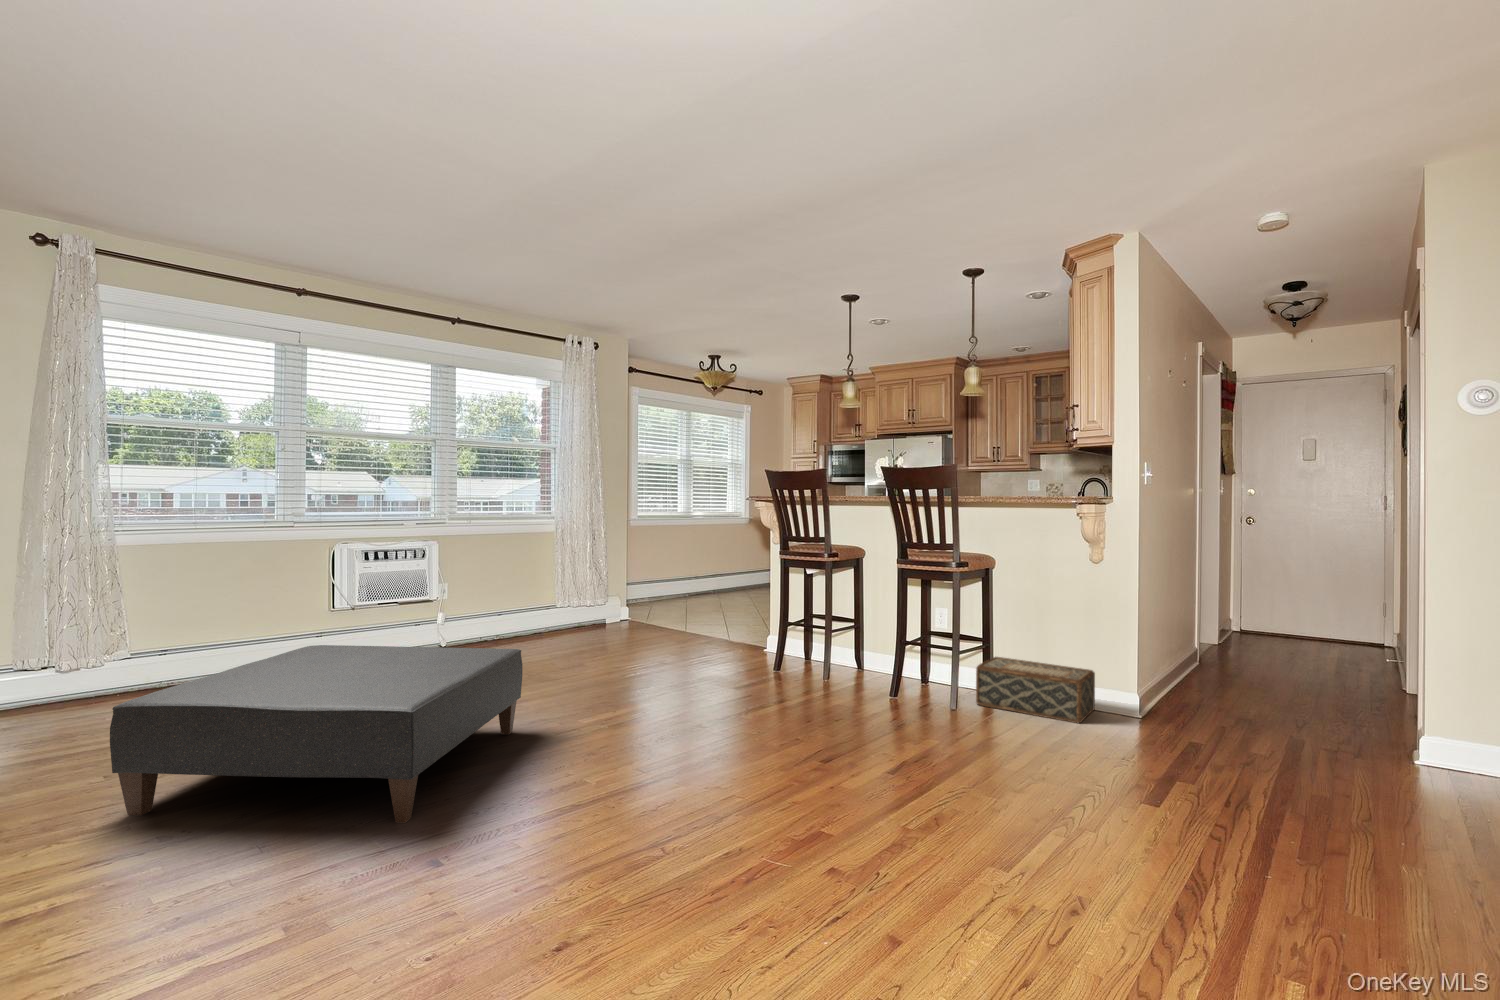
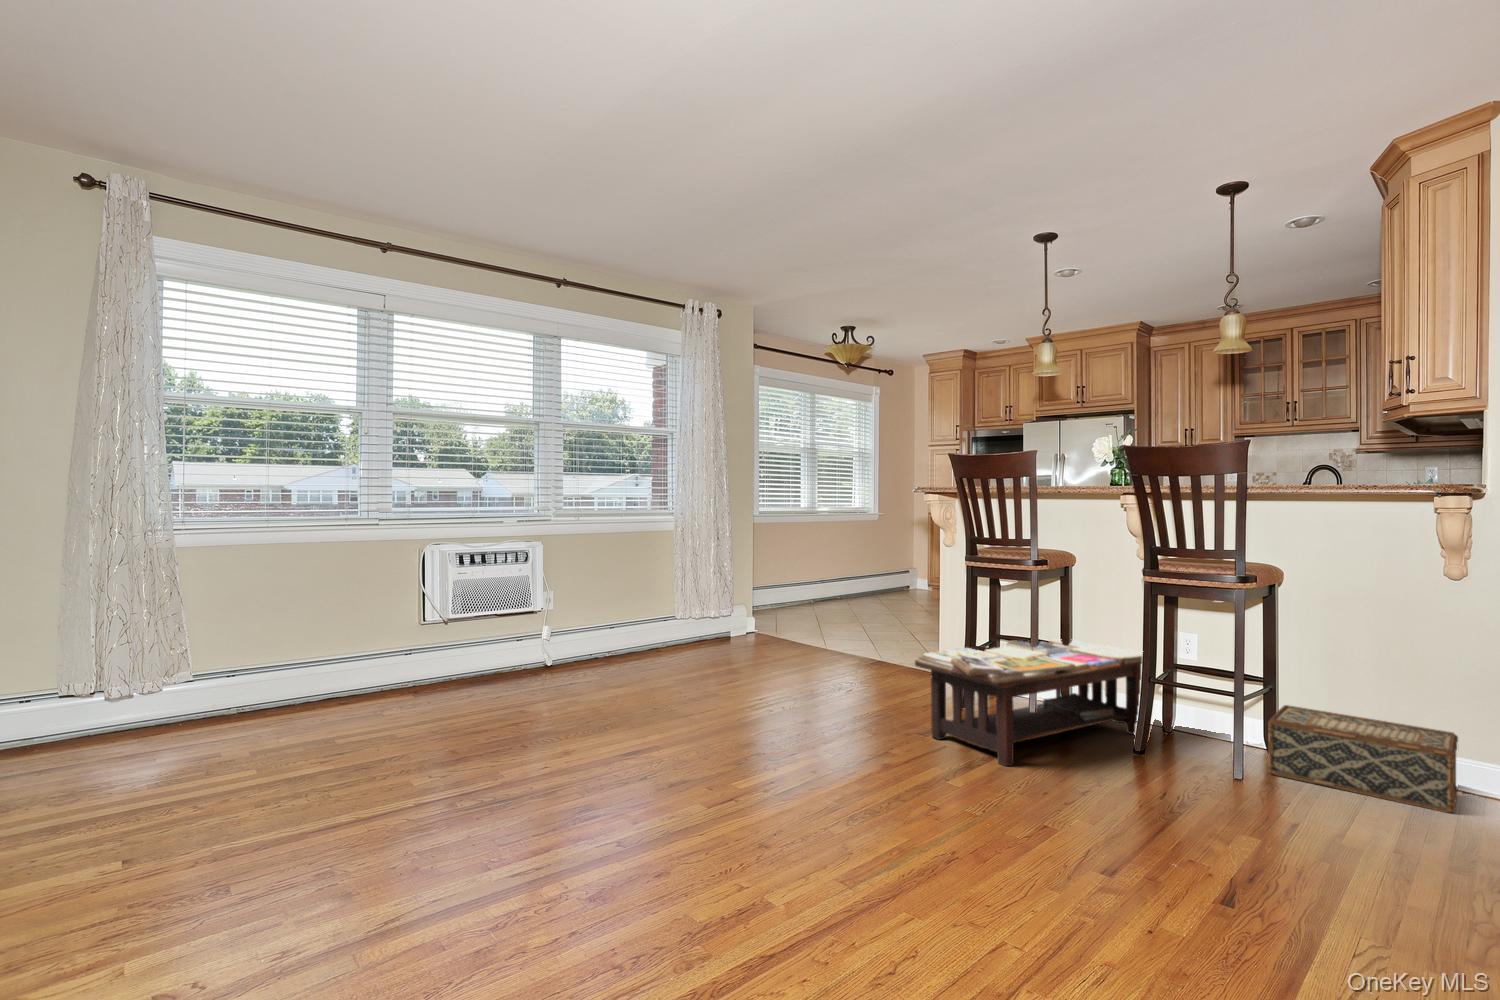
coffee table: none [733,614,915,706] -> present [915,639,1142,766]
ottoman: present [110,645,522,823] -> none [142,673,660,952]

